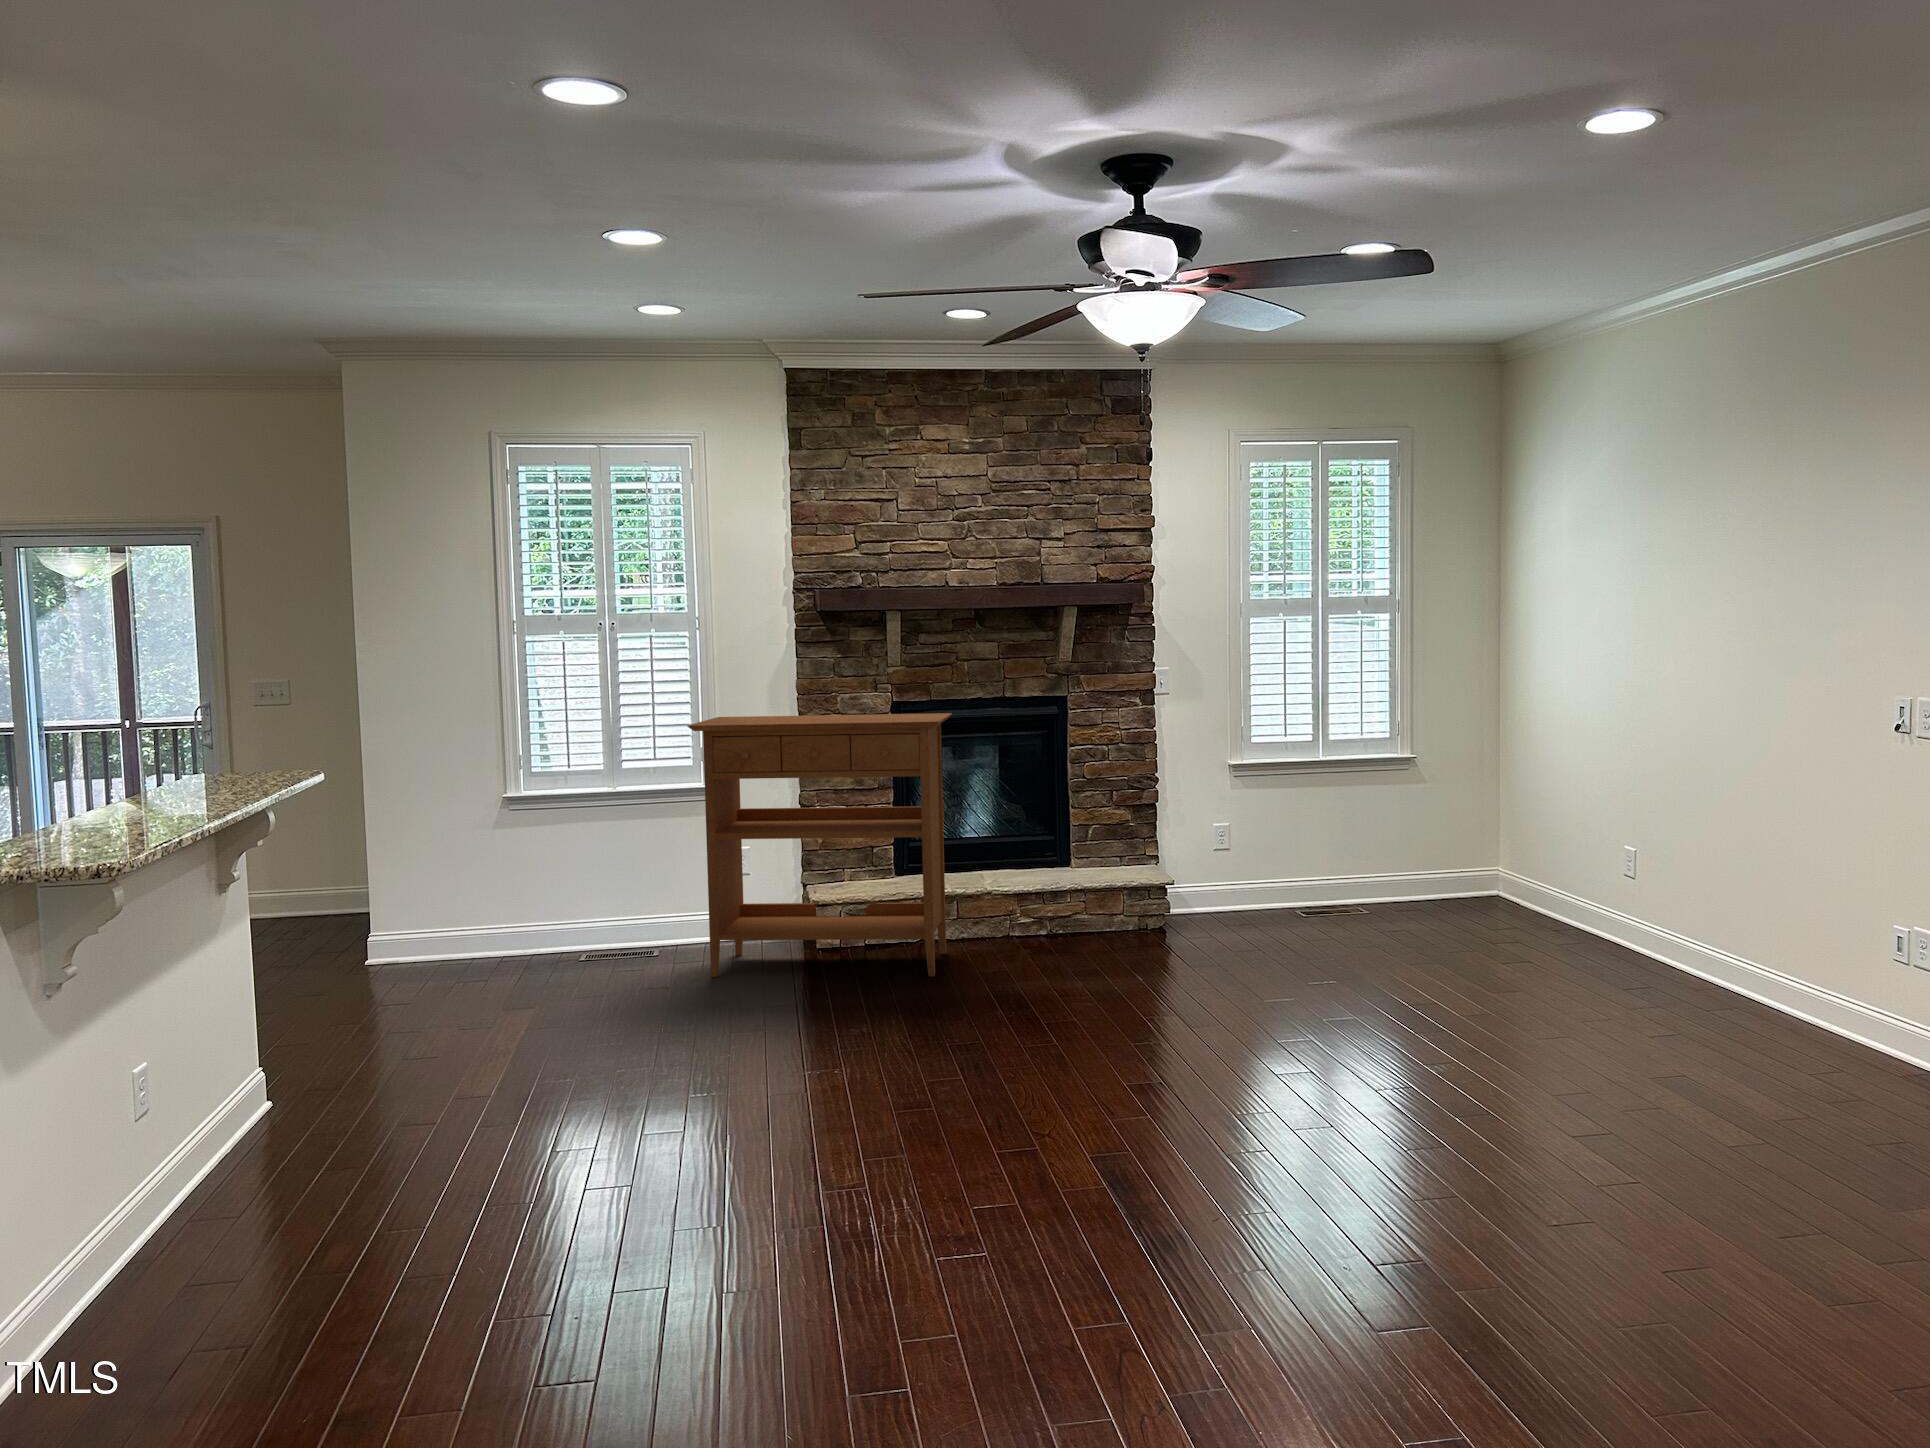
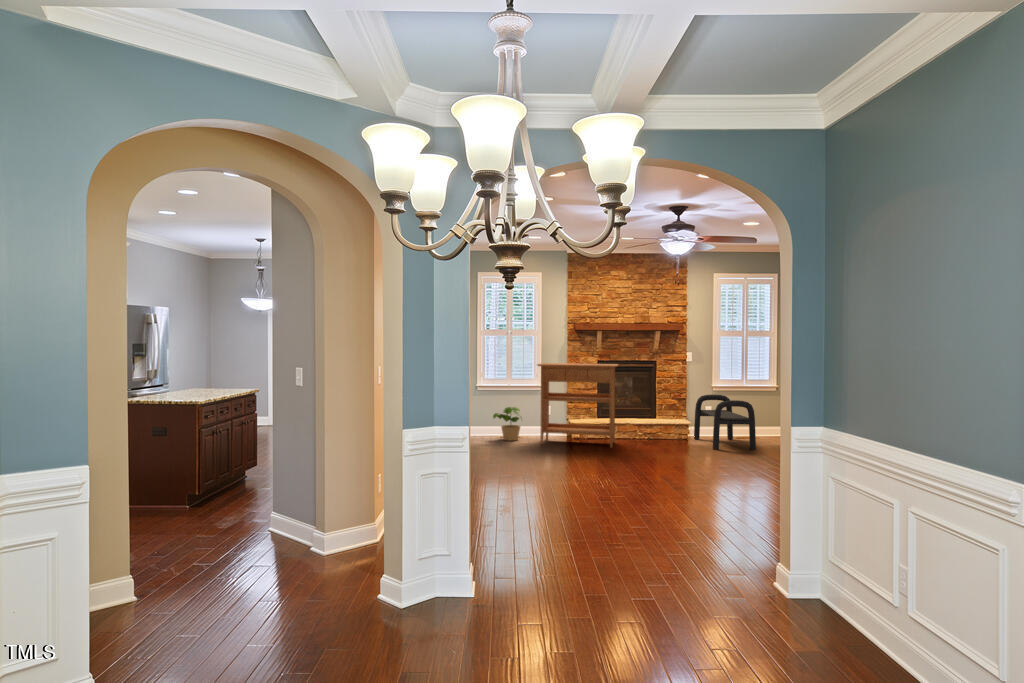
bench: none [1181,789,1356,962] -> present [694,395,756,450]
potted plant: none [559,864,658,968] -> present [493,407,520,441]

